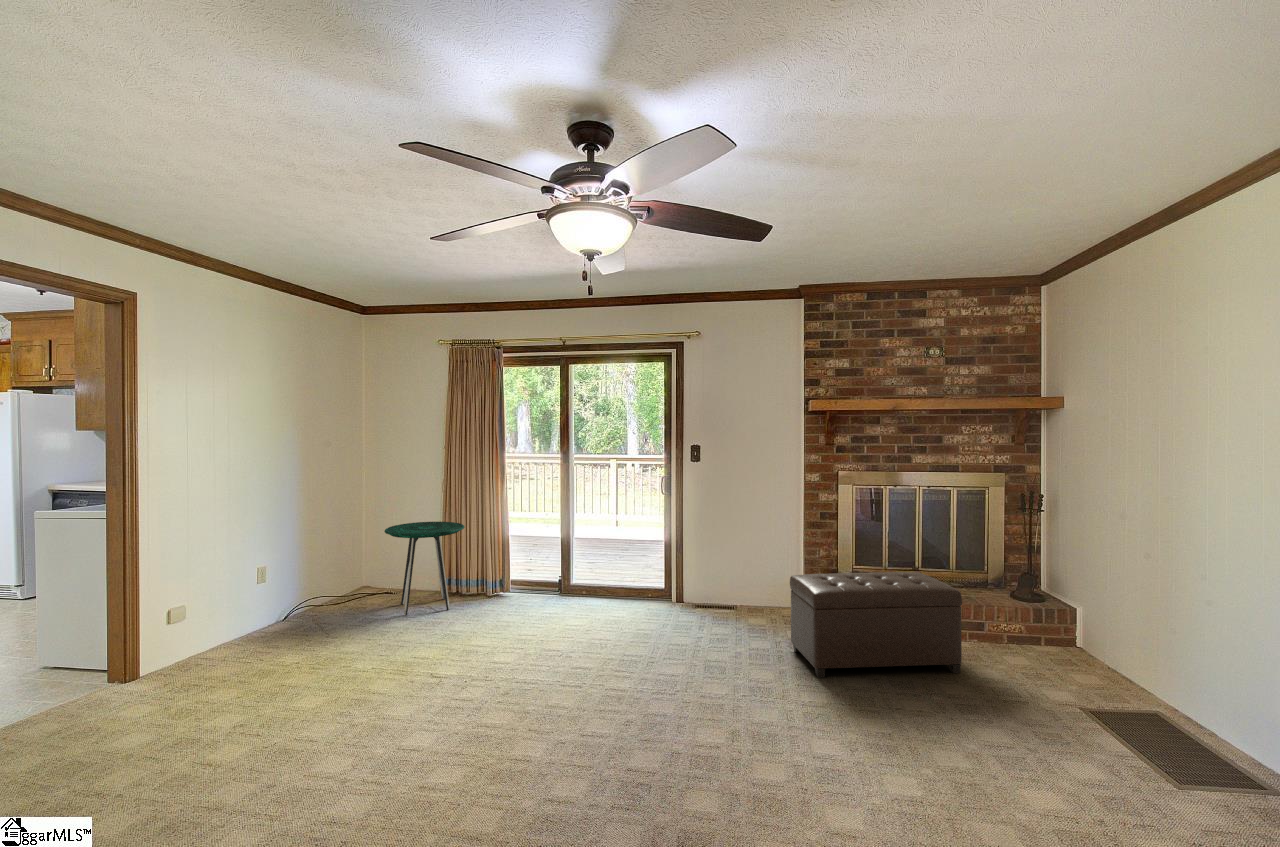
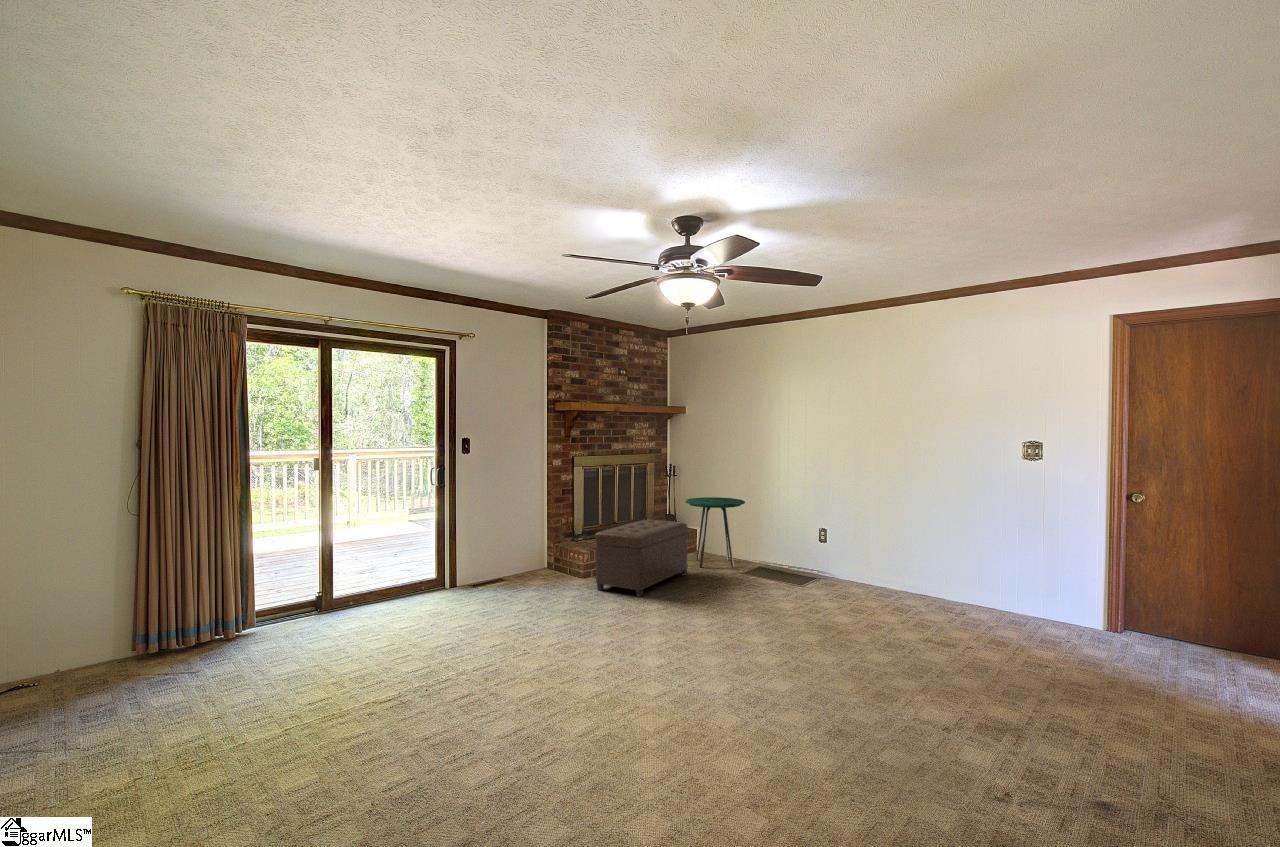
side table: present [384,522,464,615] -> present [685,497,745,568]

